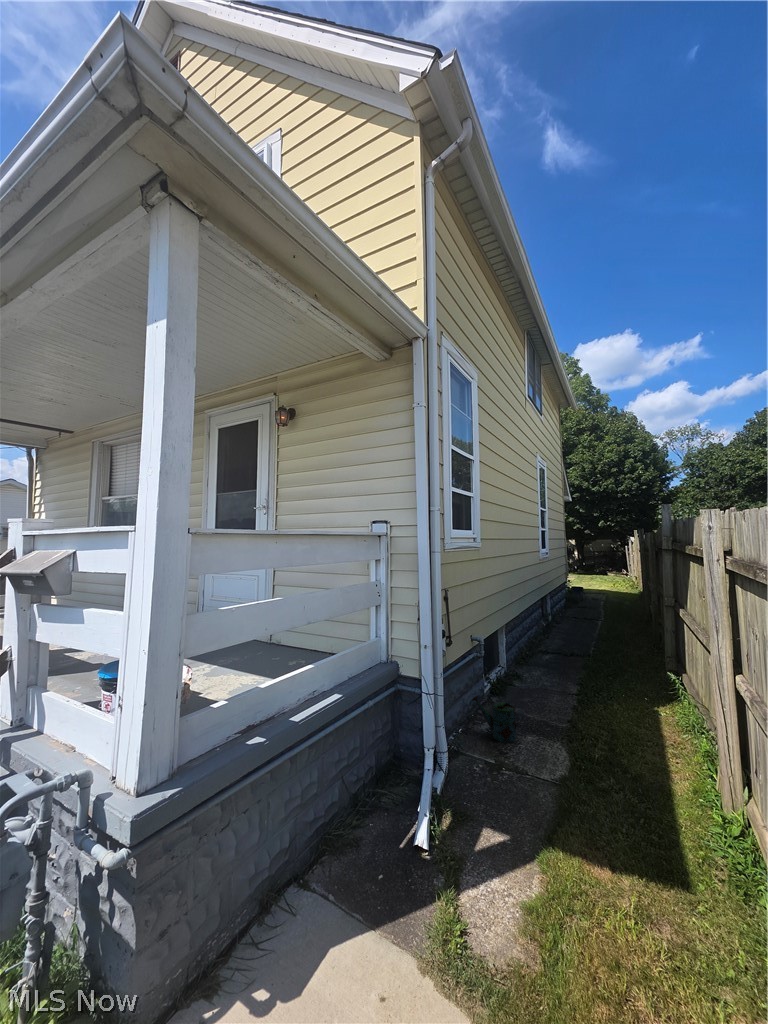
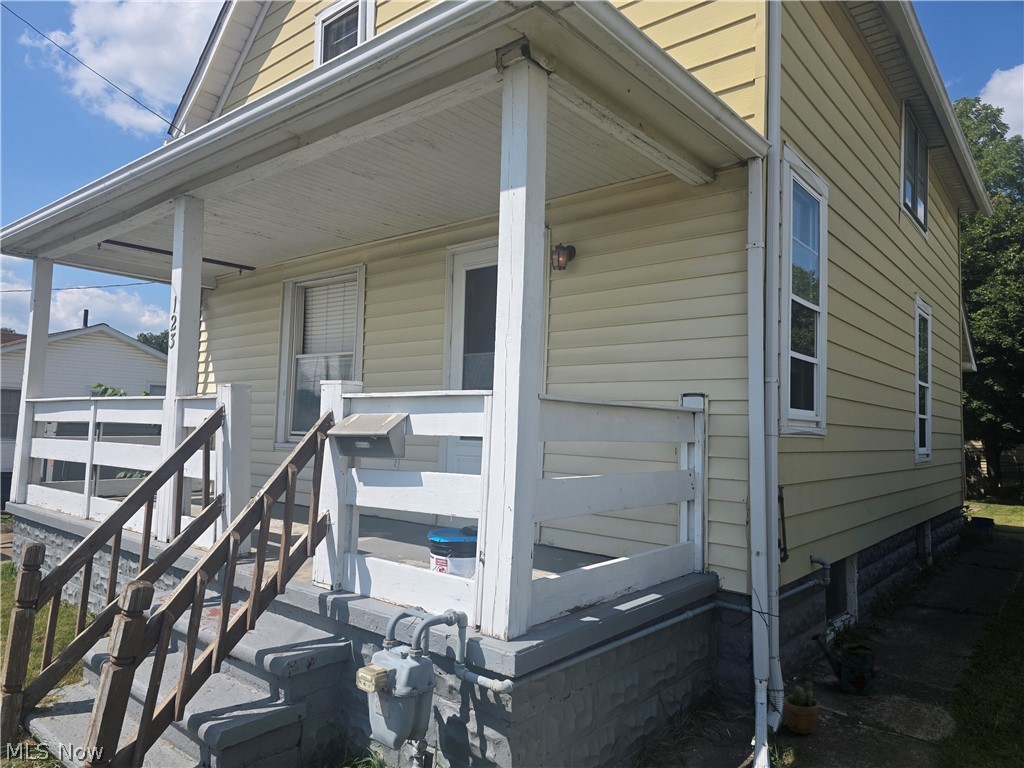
potted plant: none [446,747,474,793] -> present [783,682,819,734]

